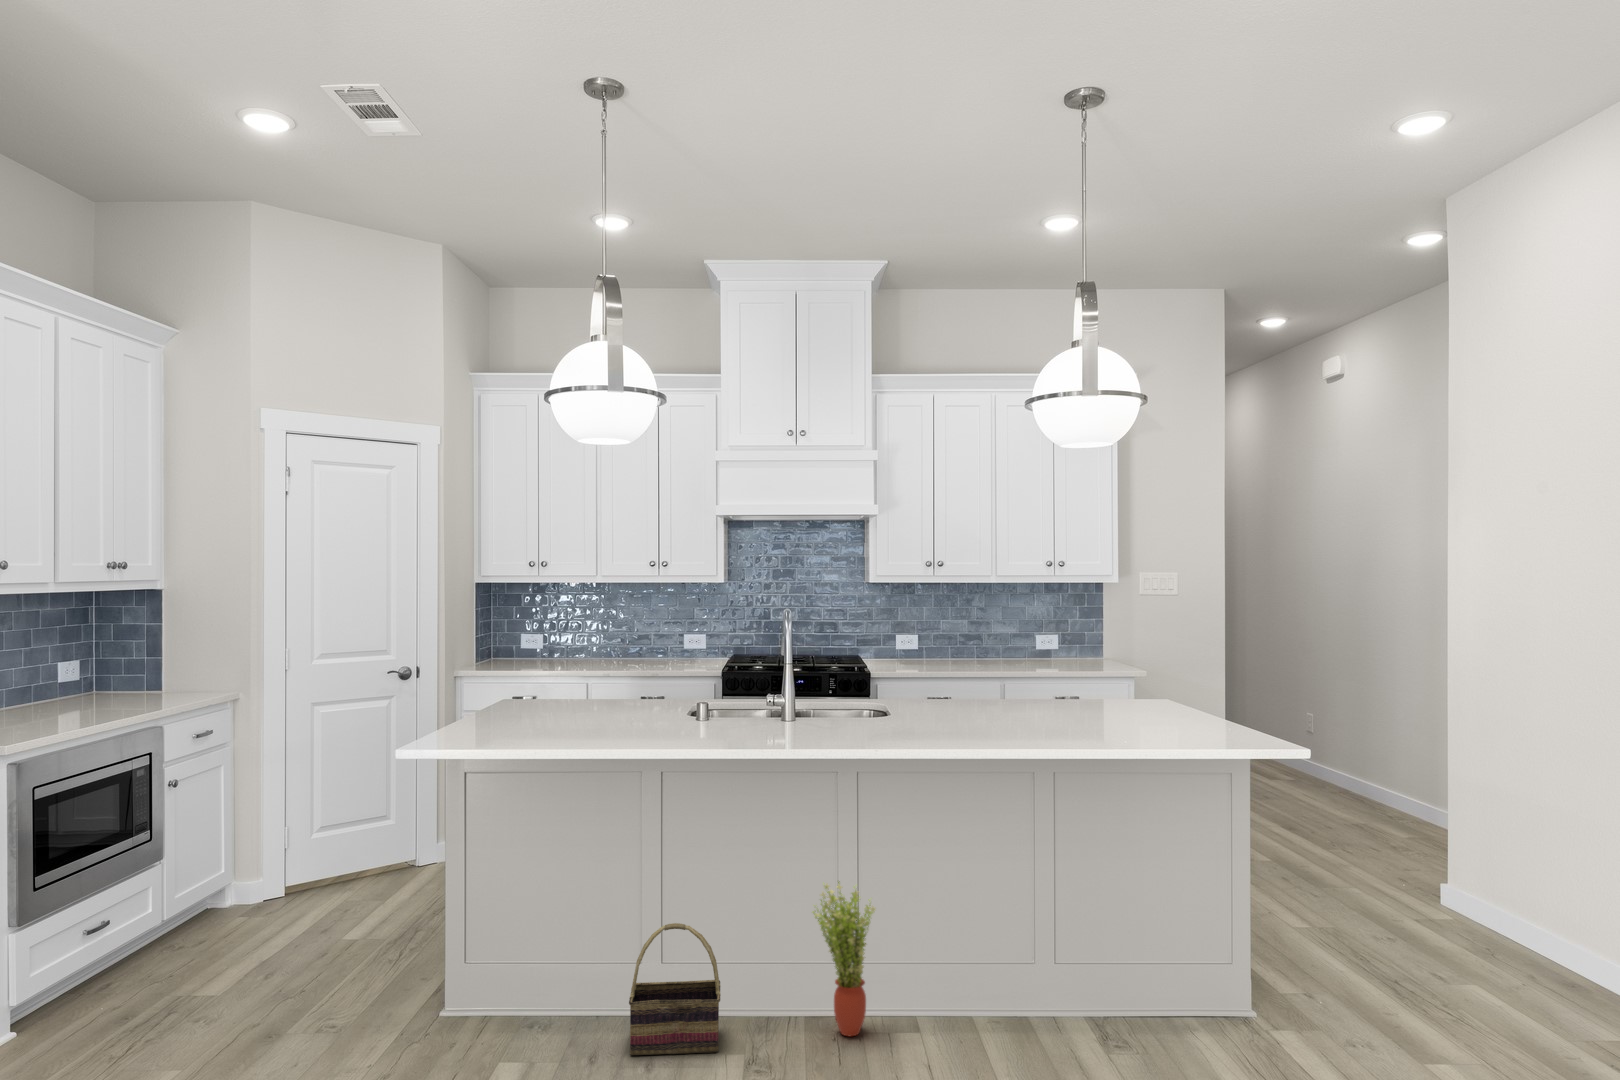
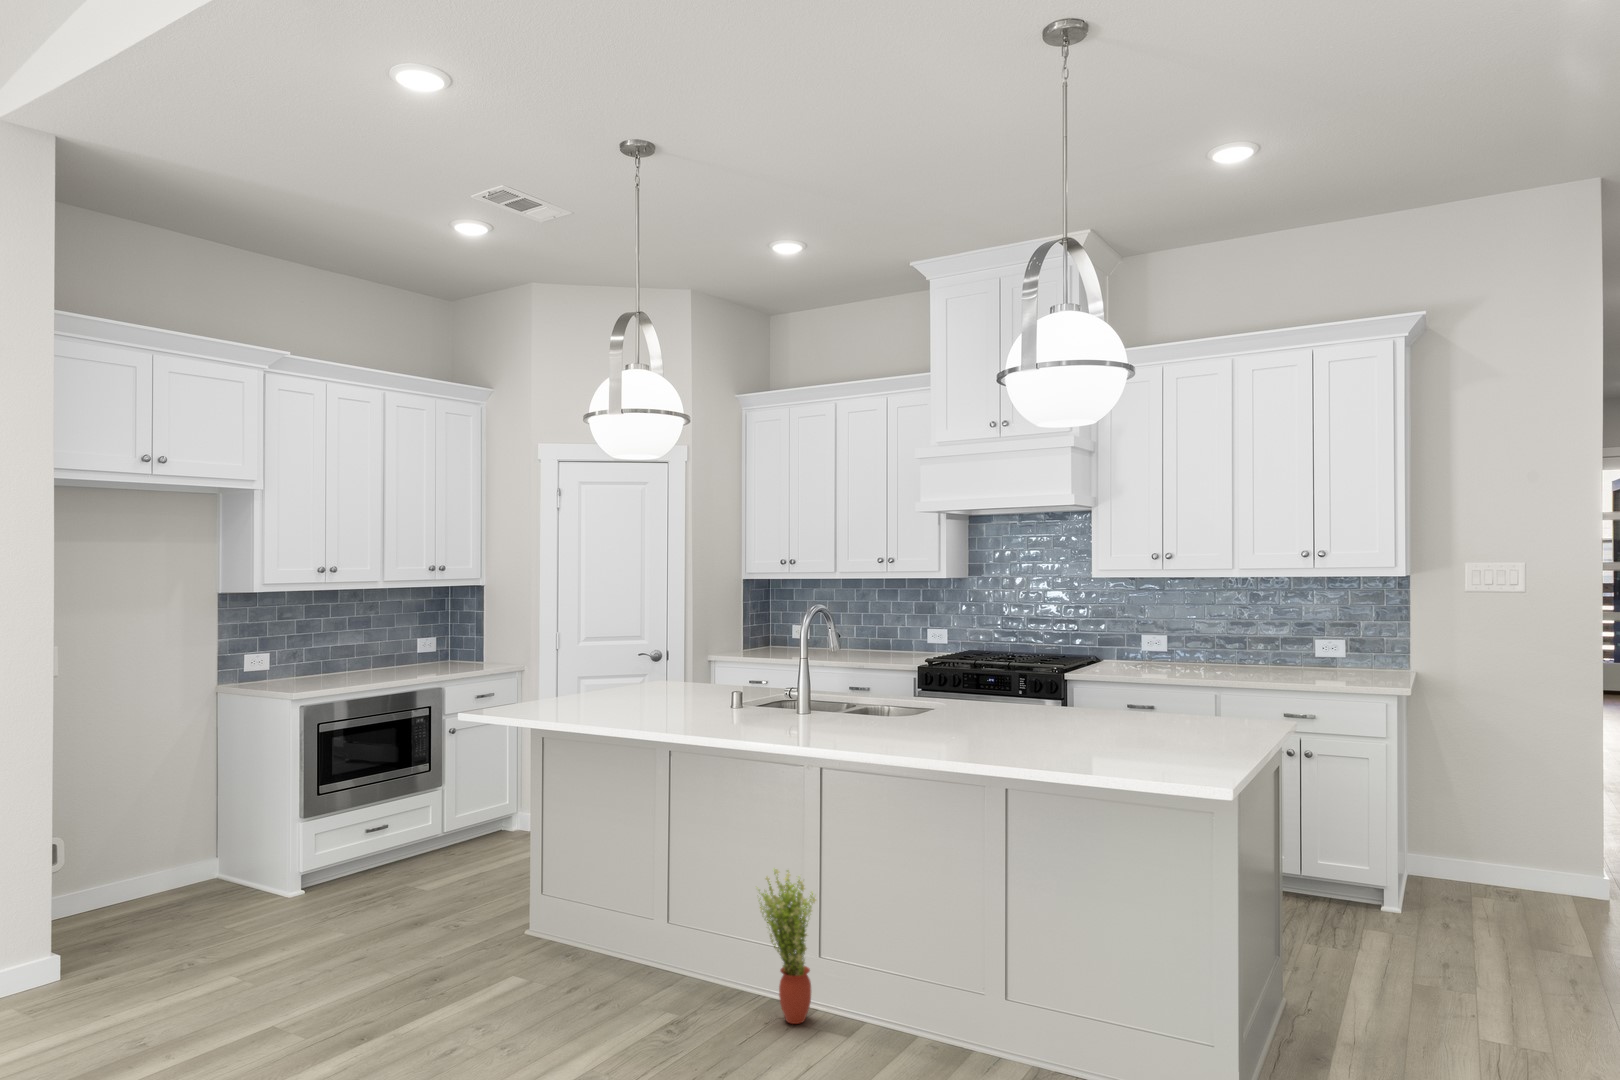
basket: present [629,923,721,1055] -> none [606,884,696,1007]

